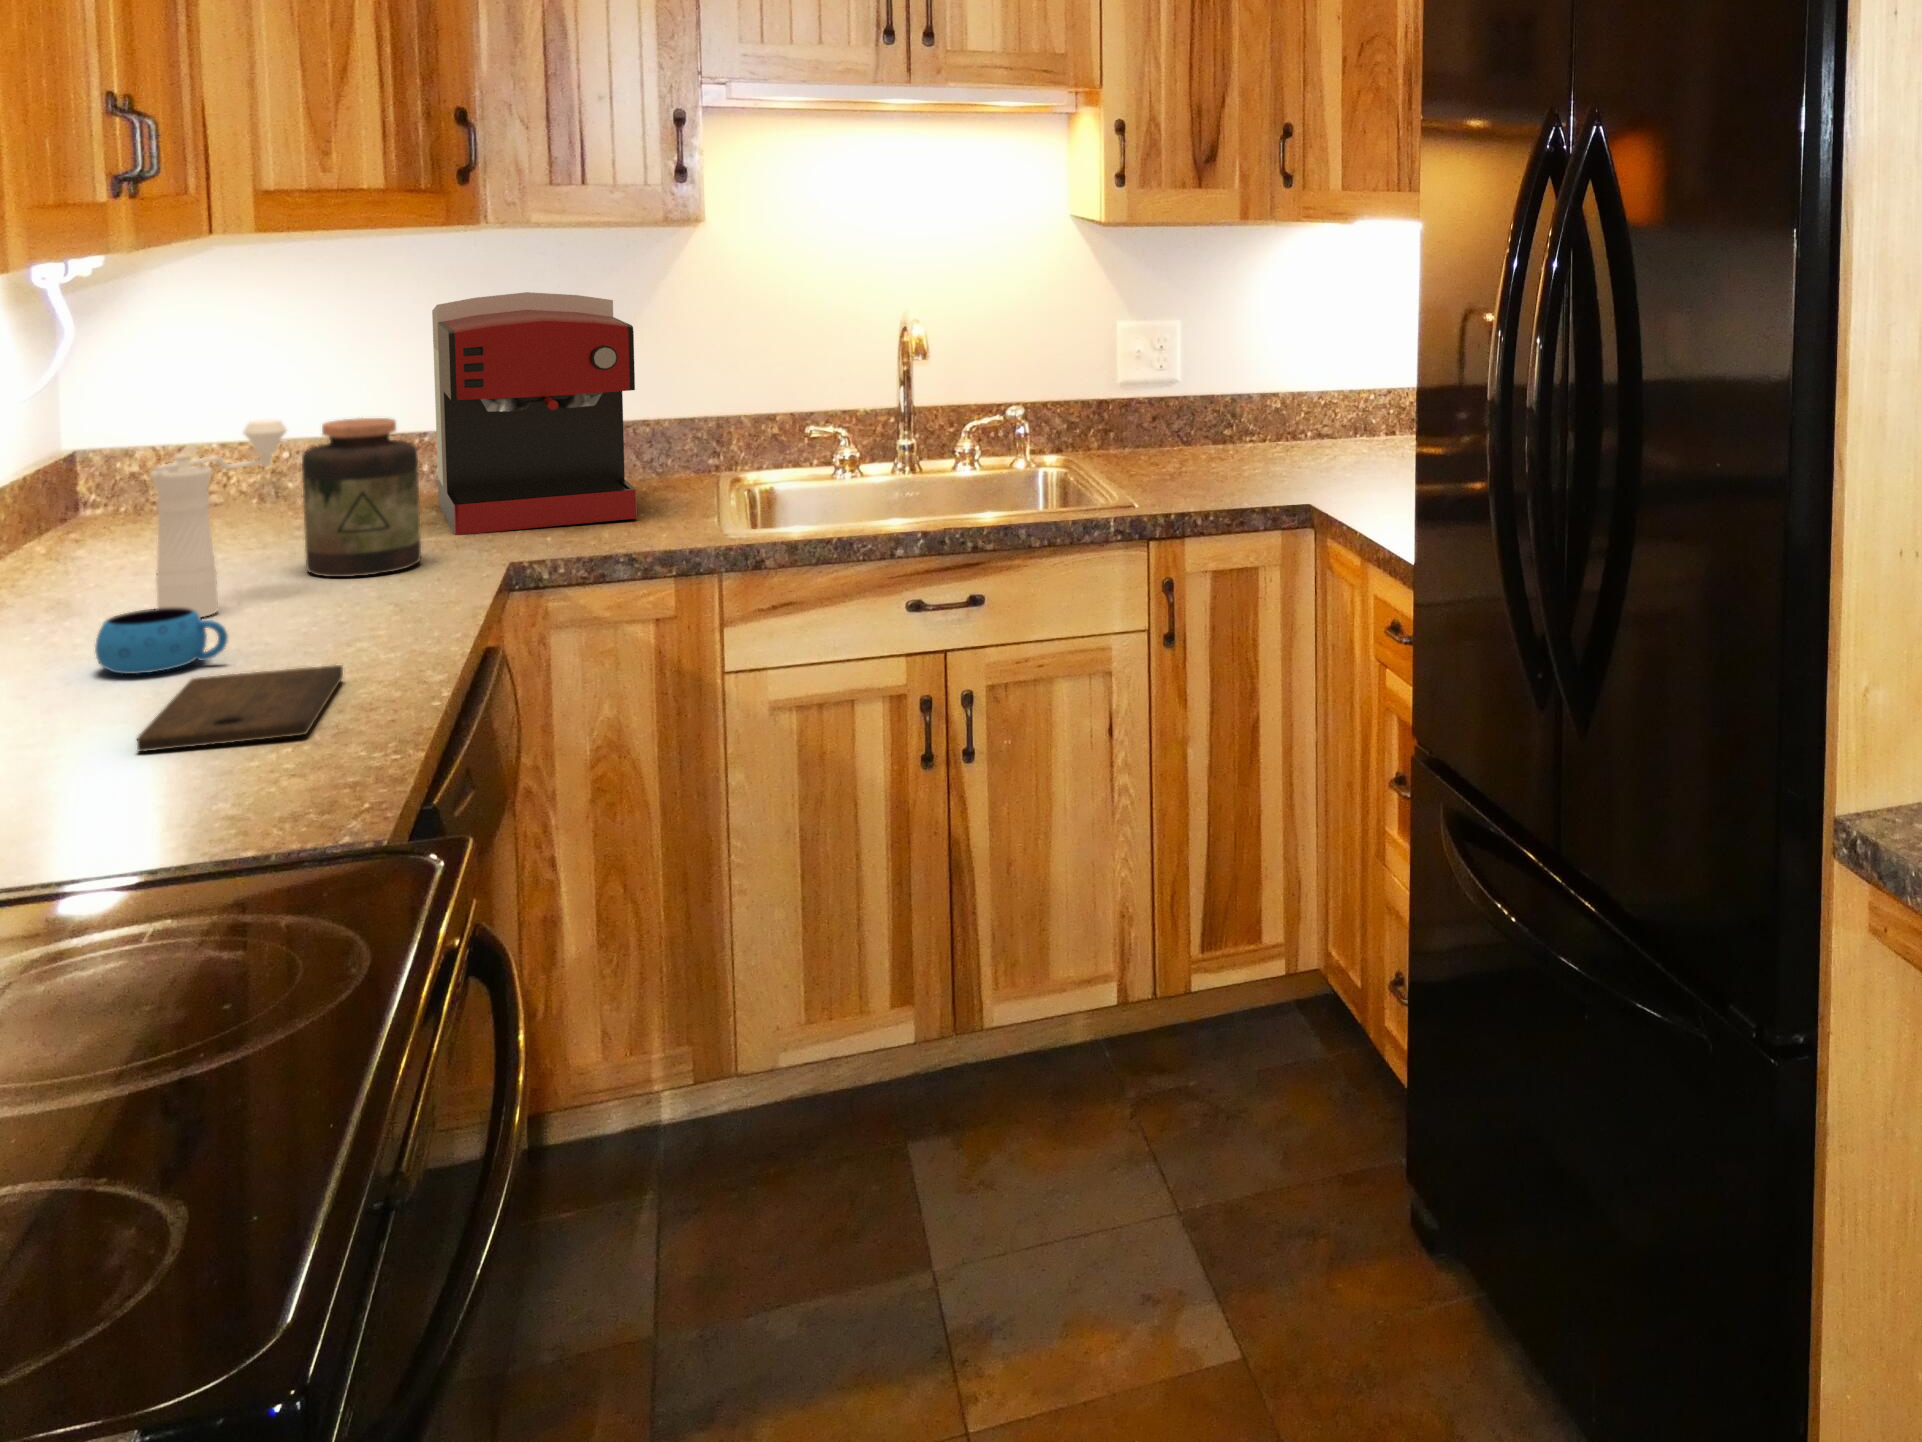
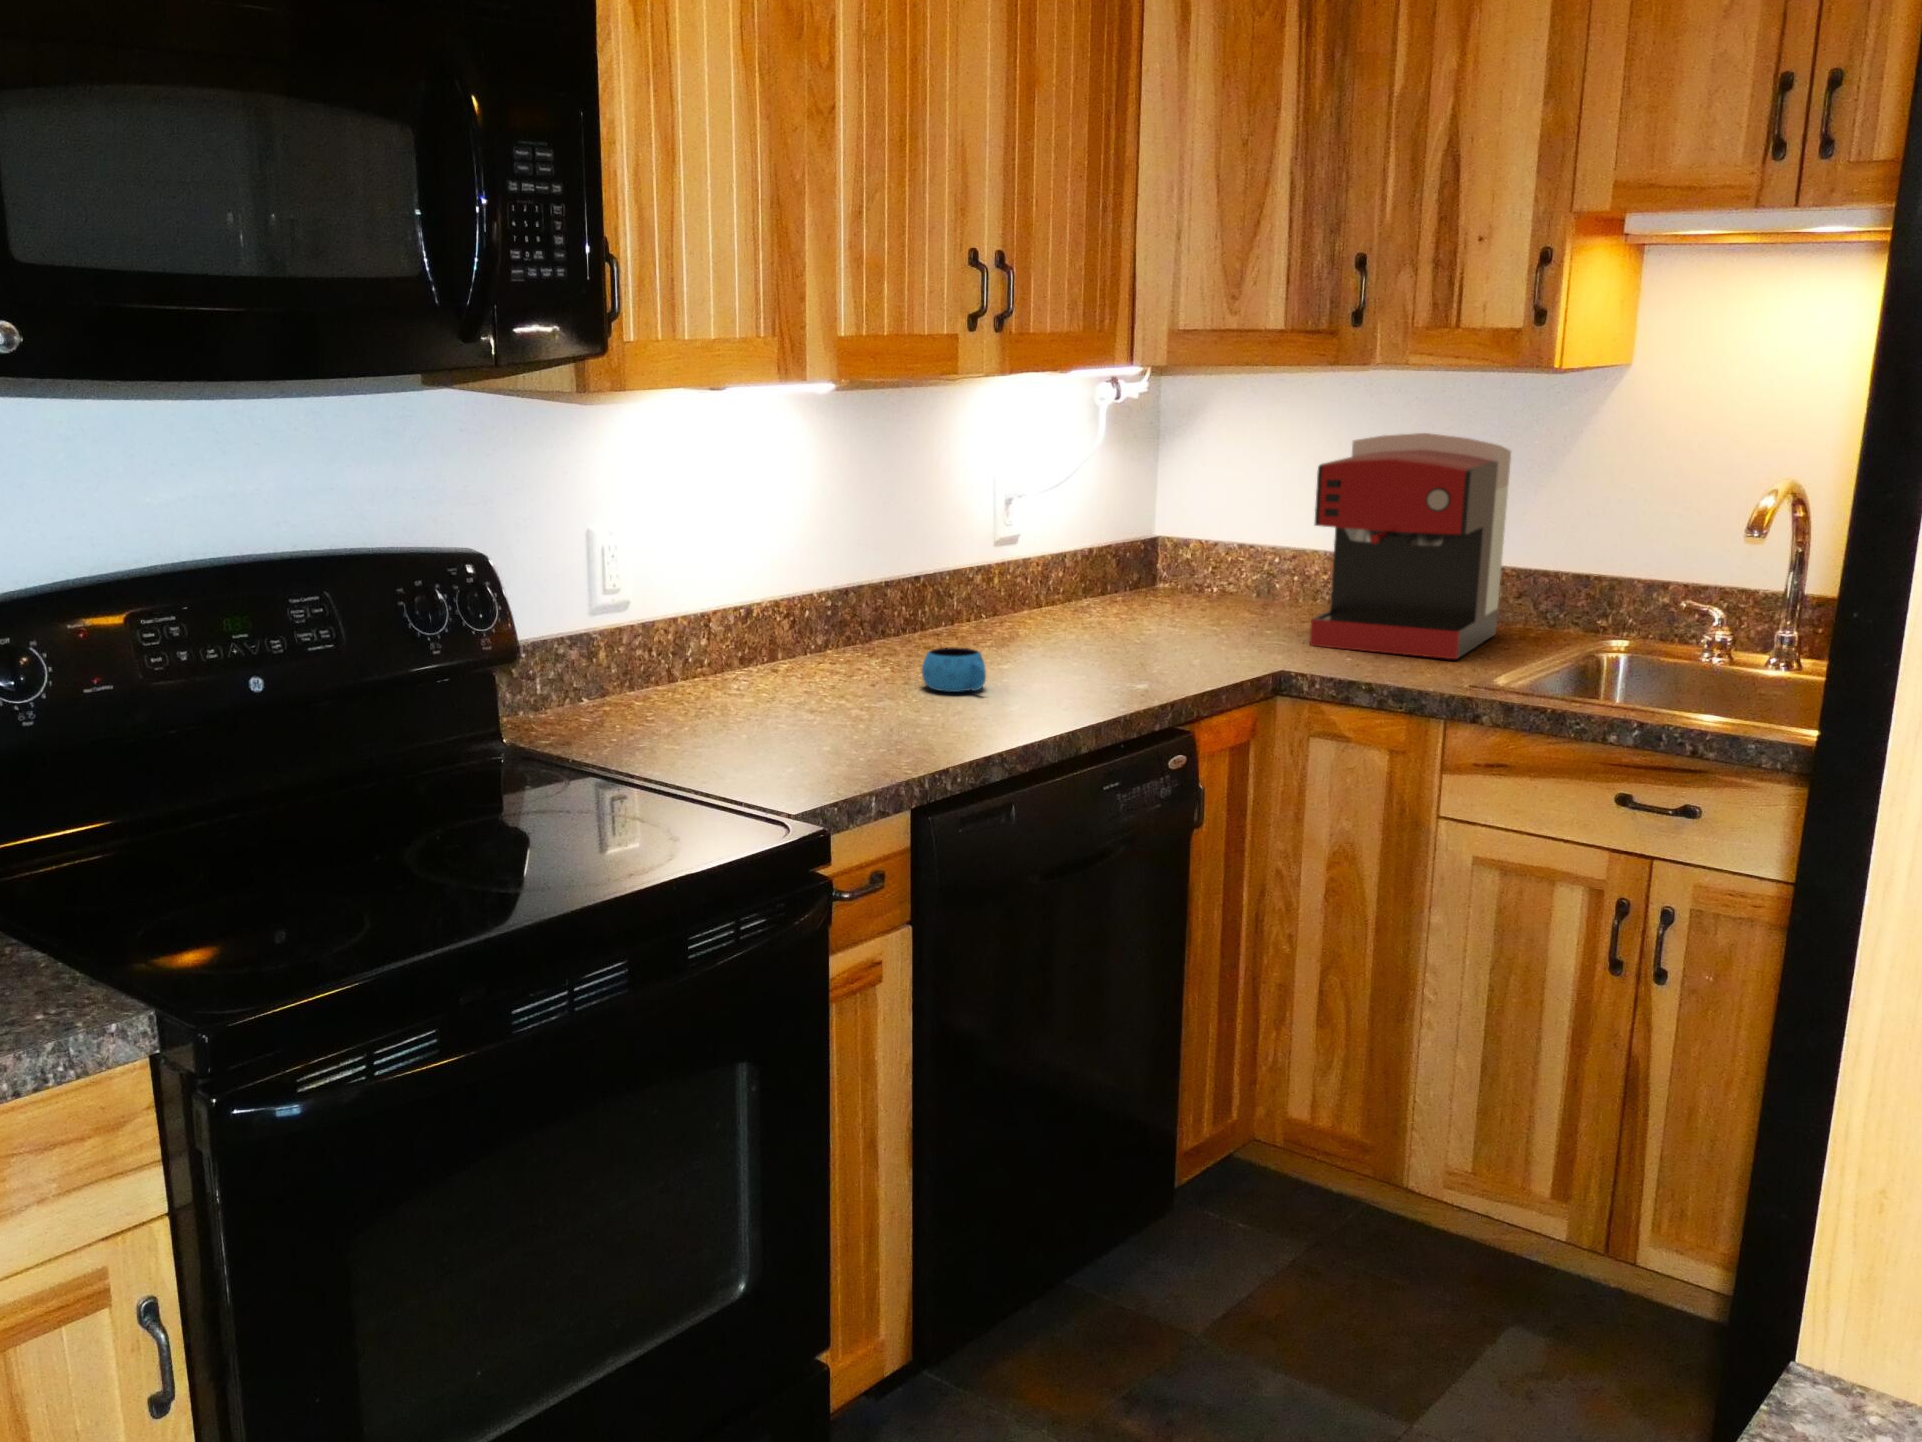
jar: present [302,418,421,577] -> none [1159,531,1244,662]
pepper mill: present [151,420,287,617] -> none [1024,523,1129,666]
cutting board: present [137,665,343,752] -> none [833,698,1004,747]

